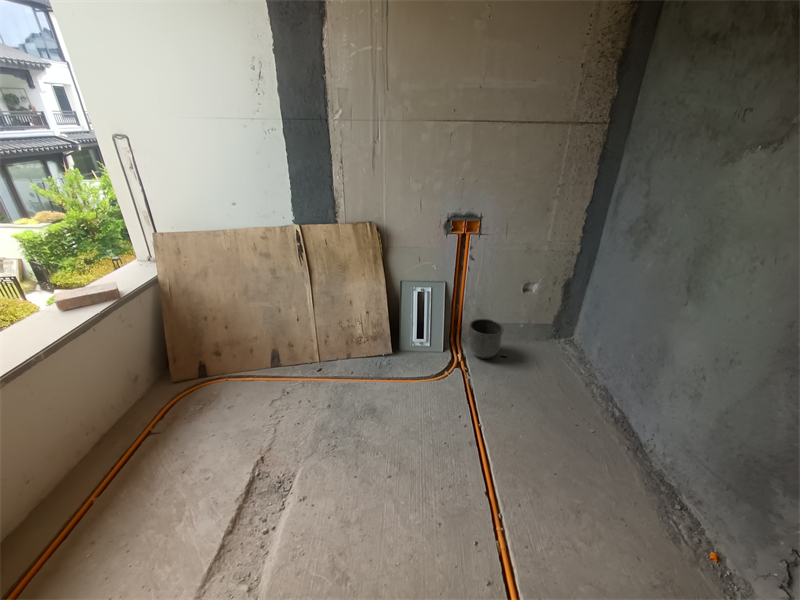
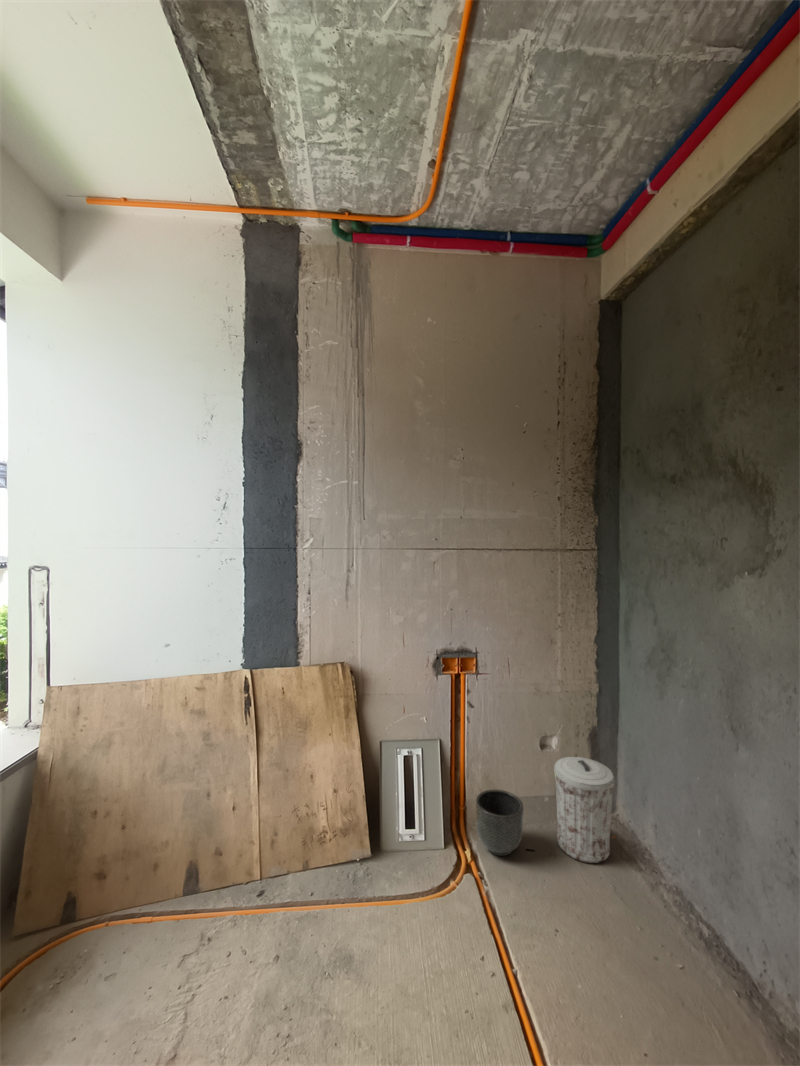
trash can: none [525,300,577,367] -> present [554,757,615,863]

